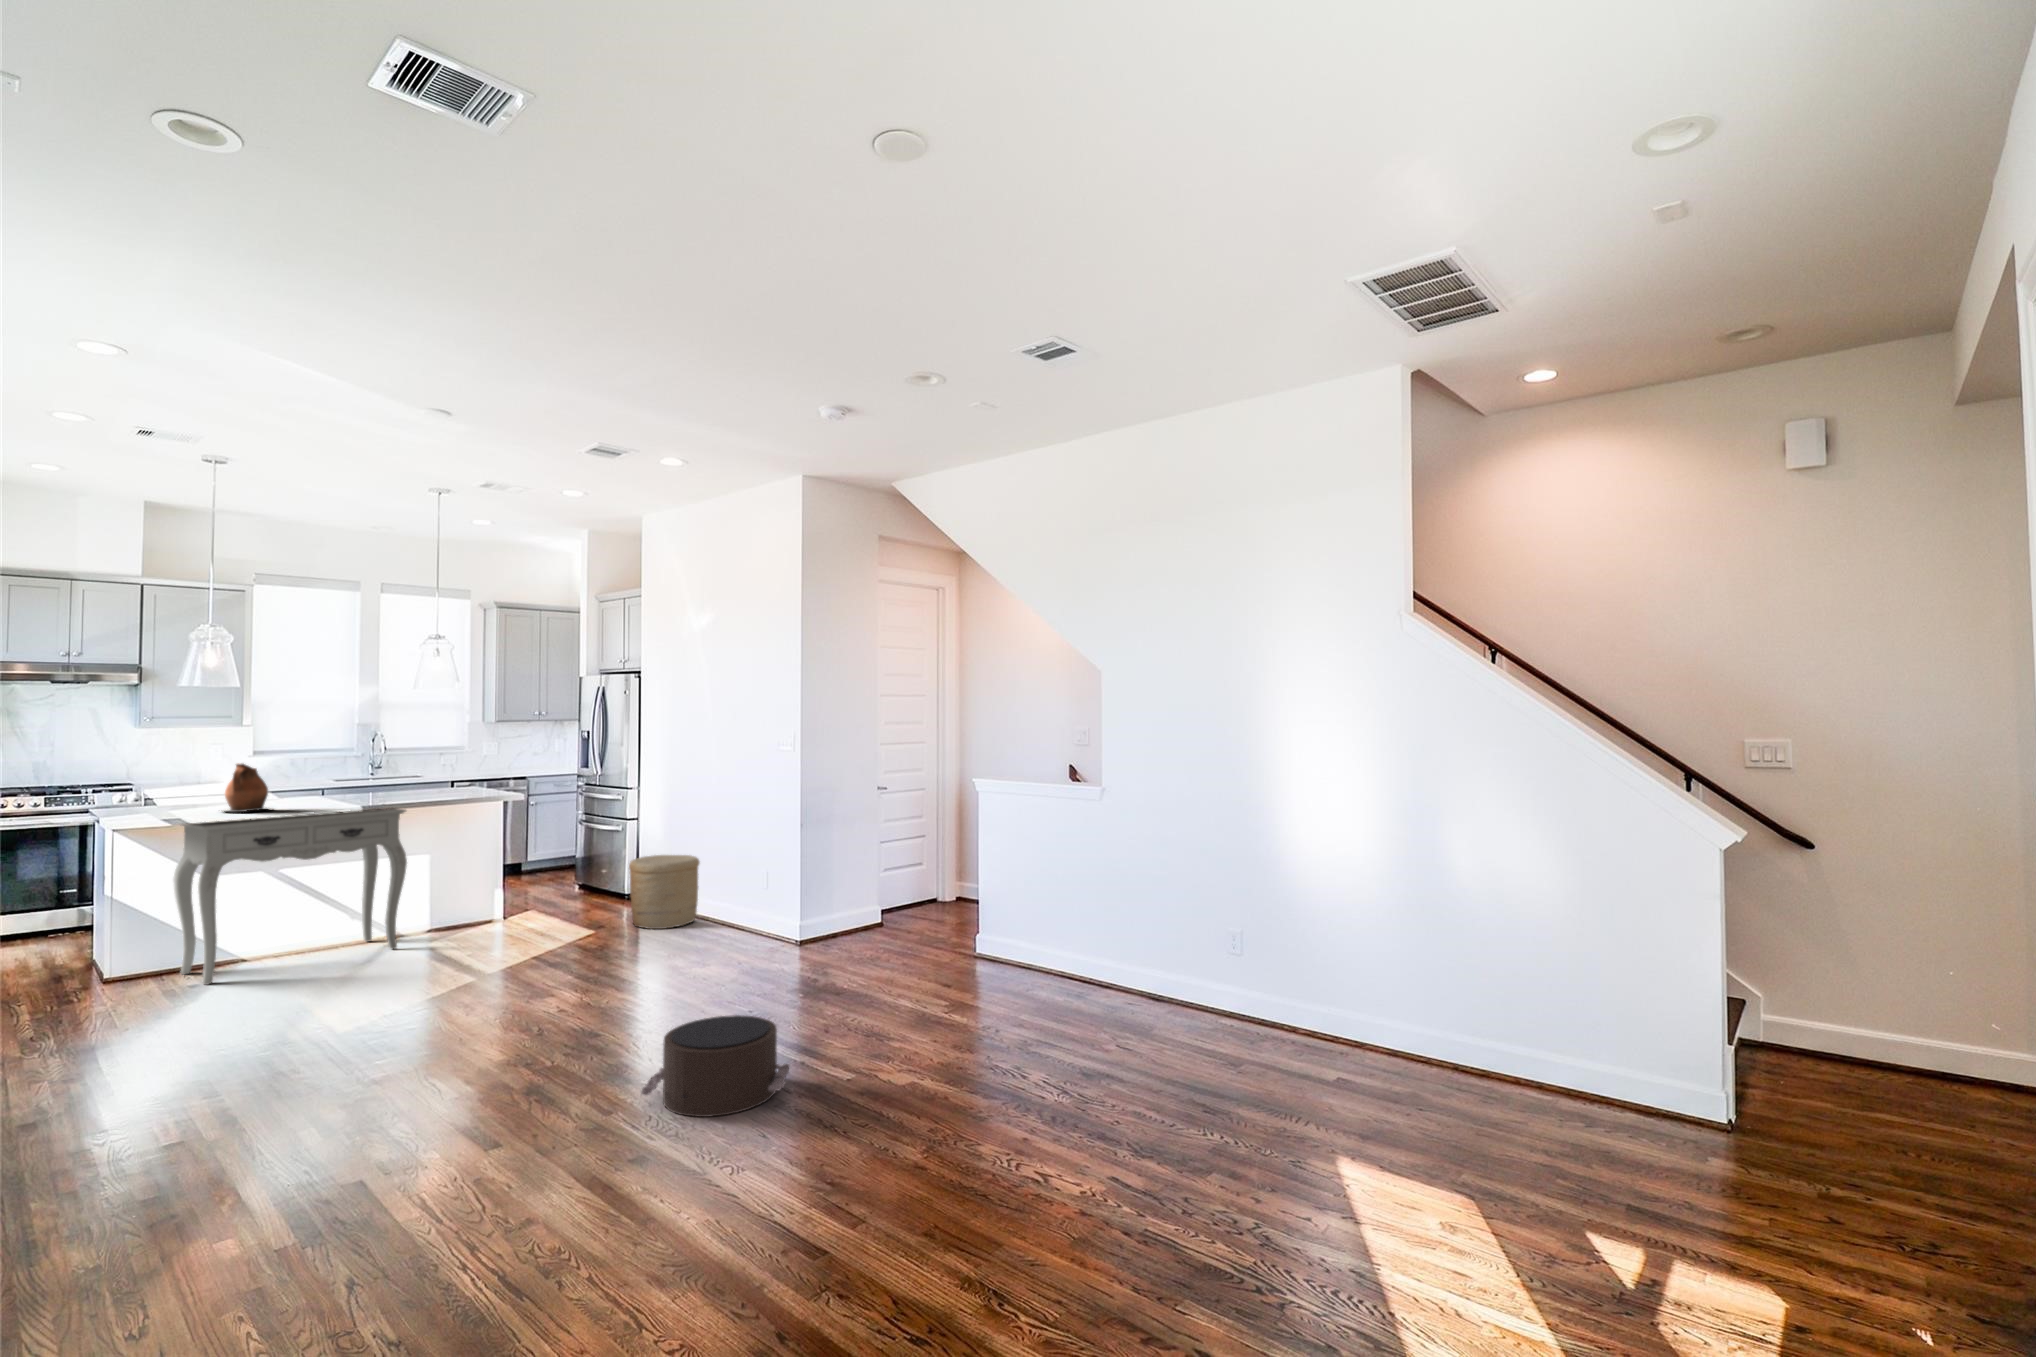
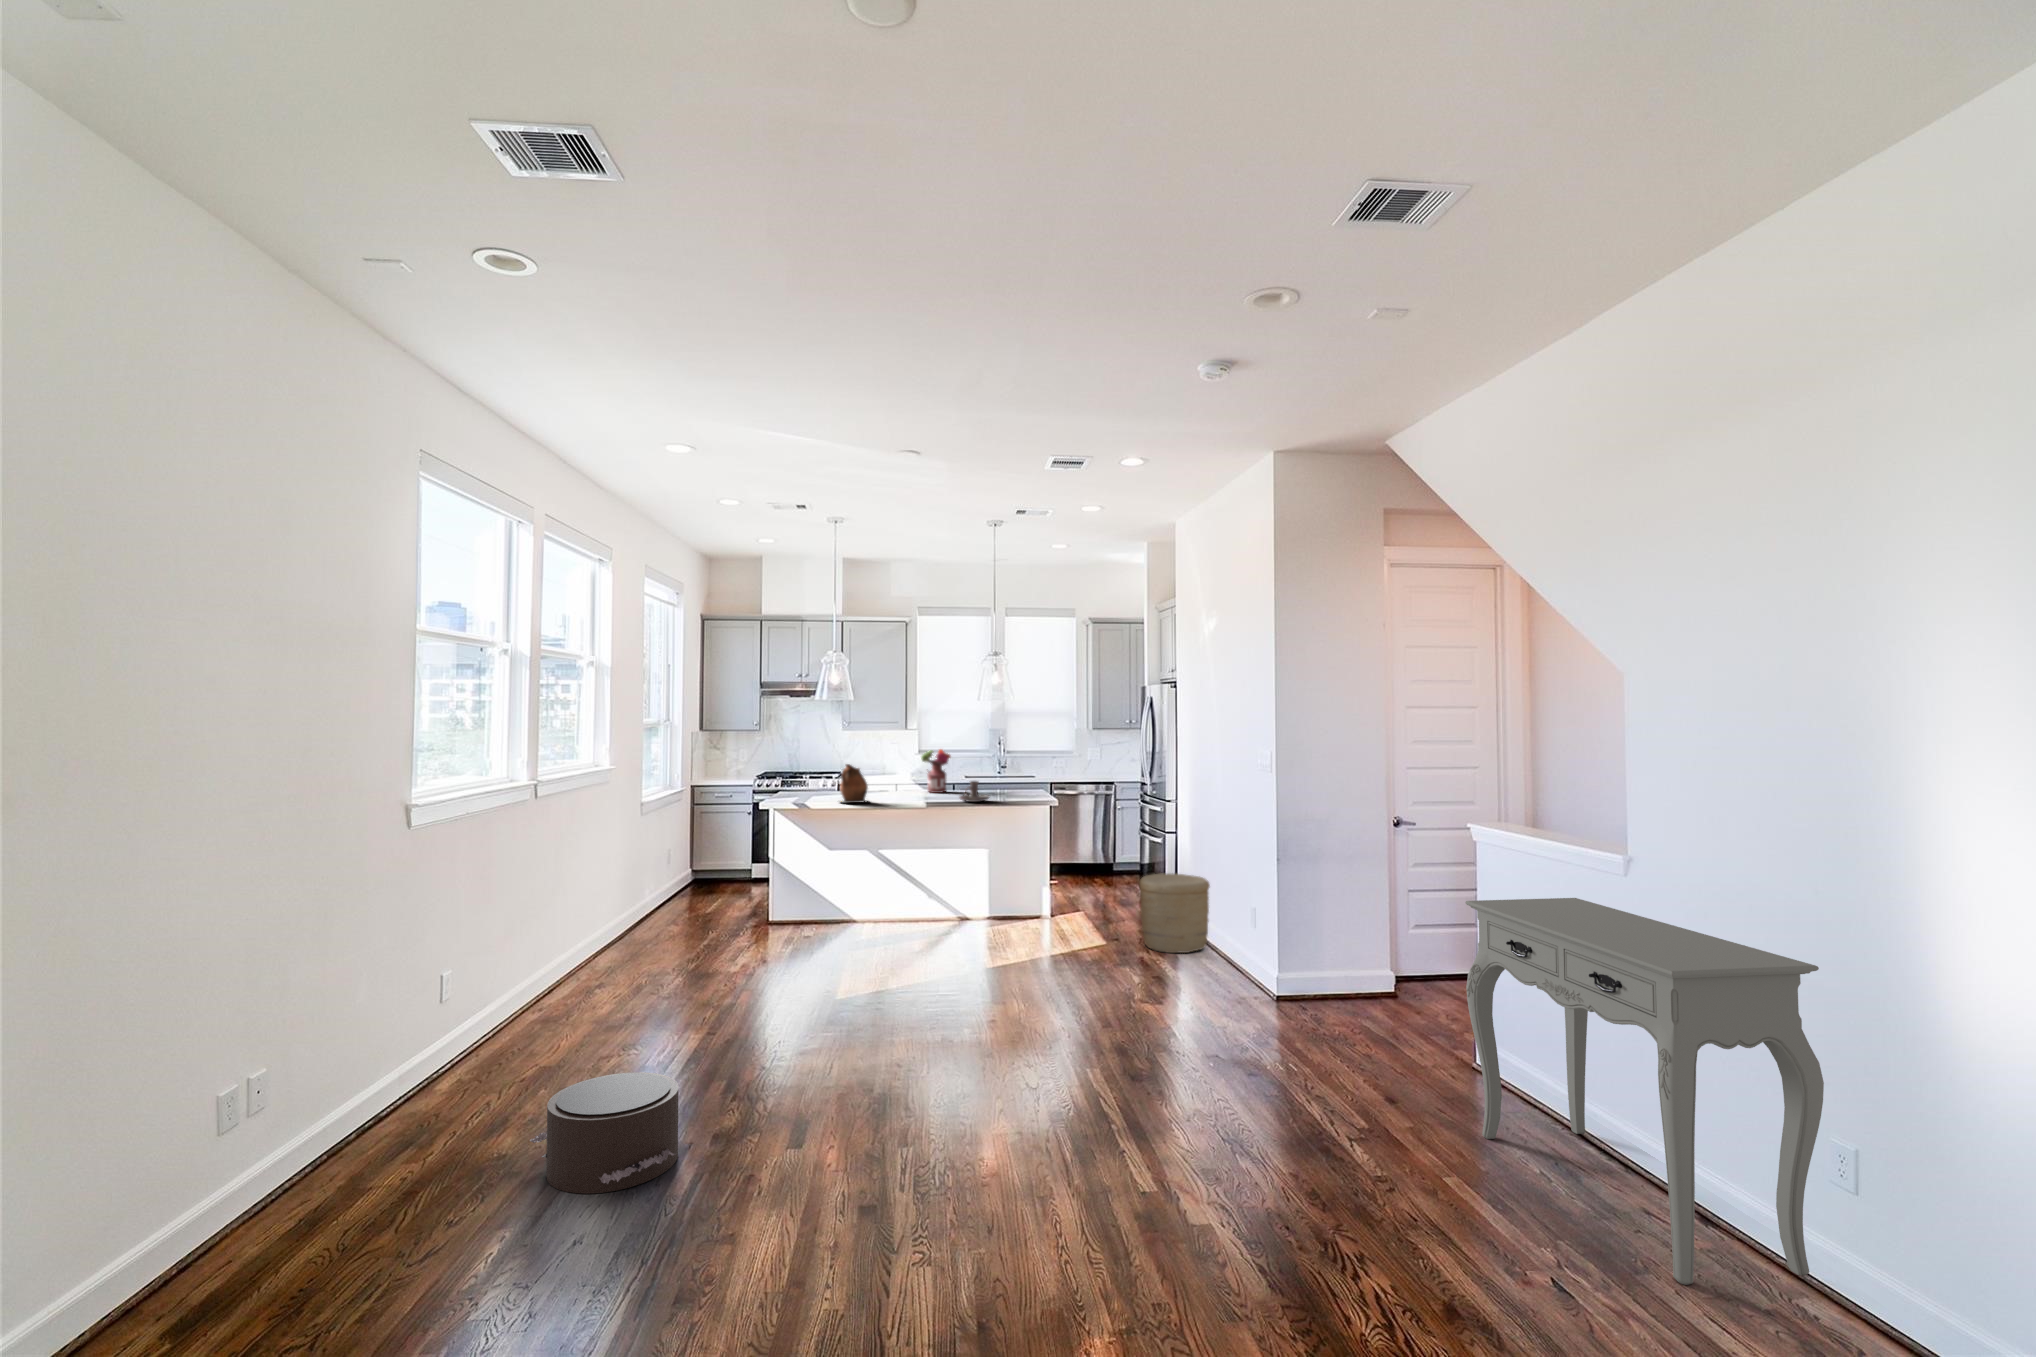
flower arrangement: none [312,744,355,796] -> present [921,749,951,793]
candle holder: none [393,777,434,801] -> present [959,781,989,802]
console table: present [173,808,407,985] -> present [1465,898,1824,1285]
pouf: present [641,1015,789,1117] -> present [530,1072,679,1194]

